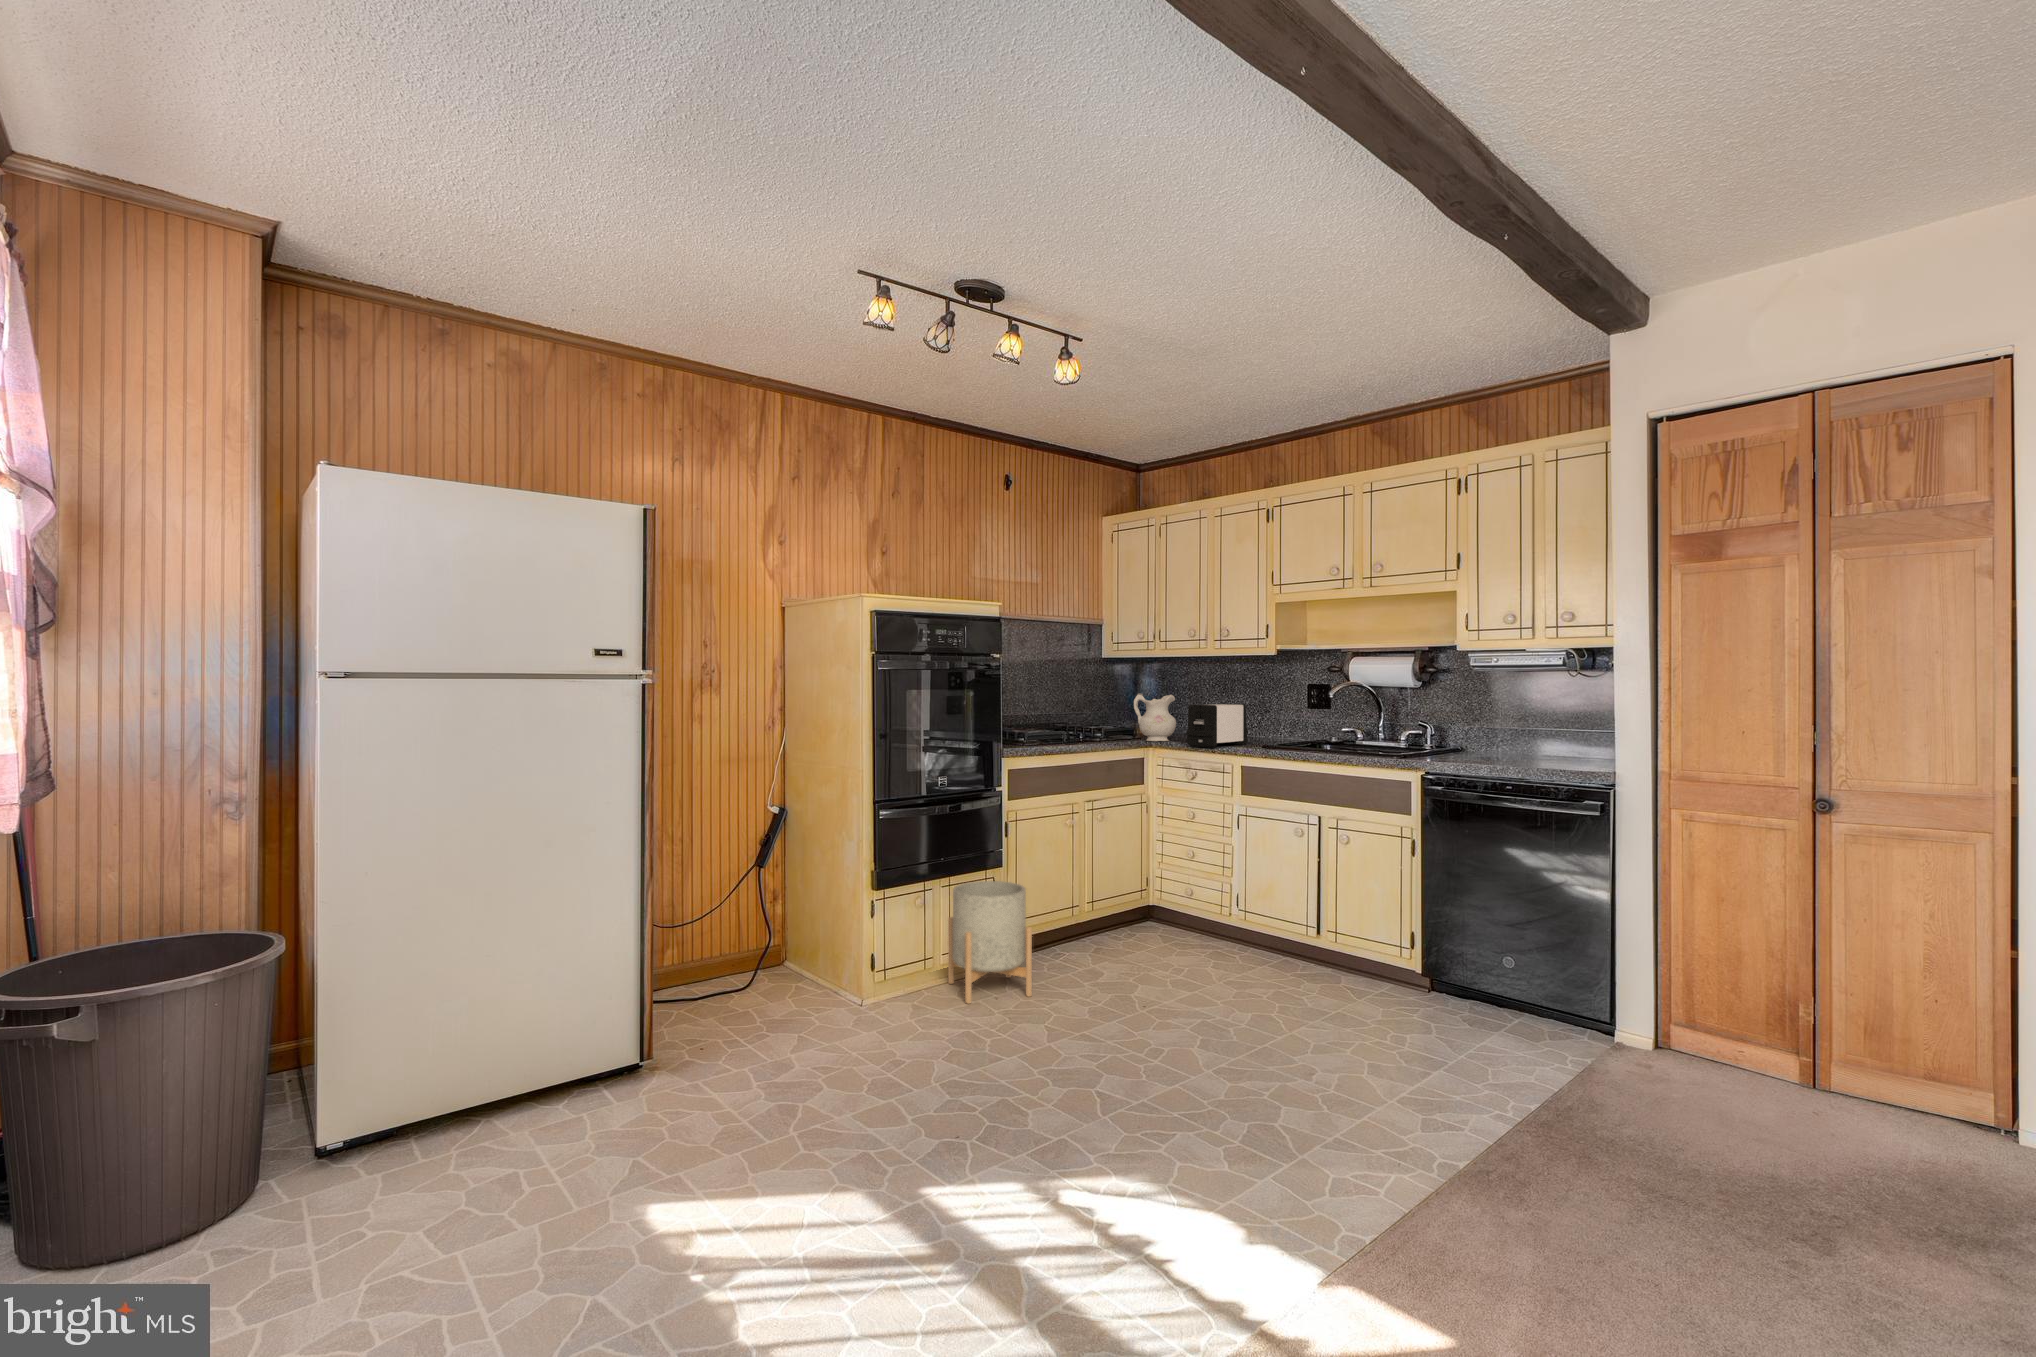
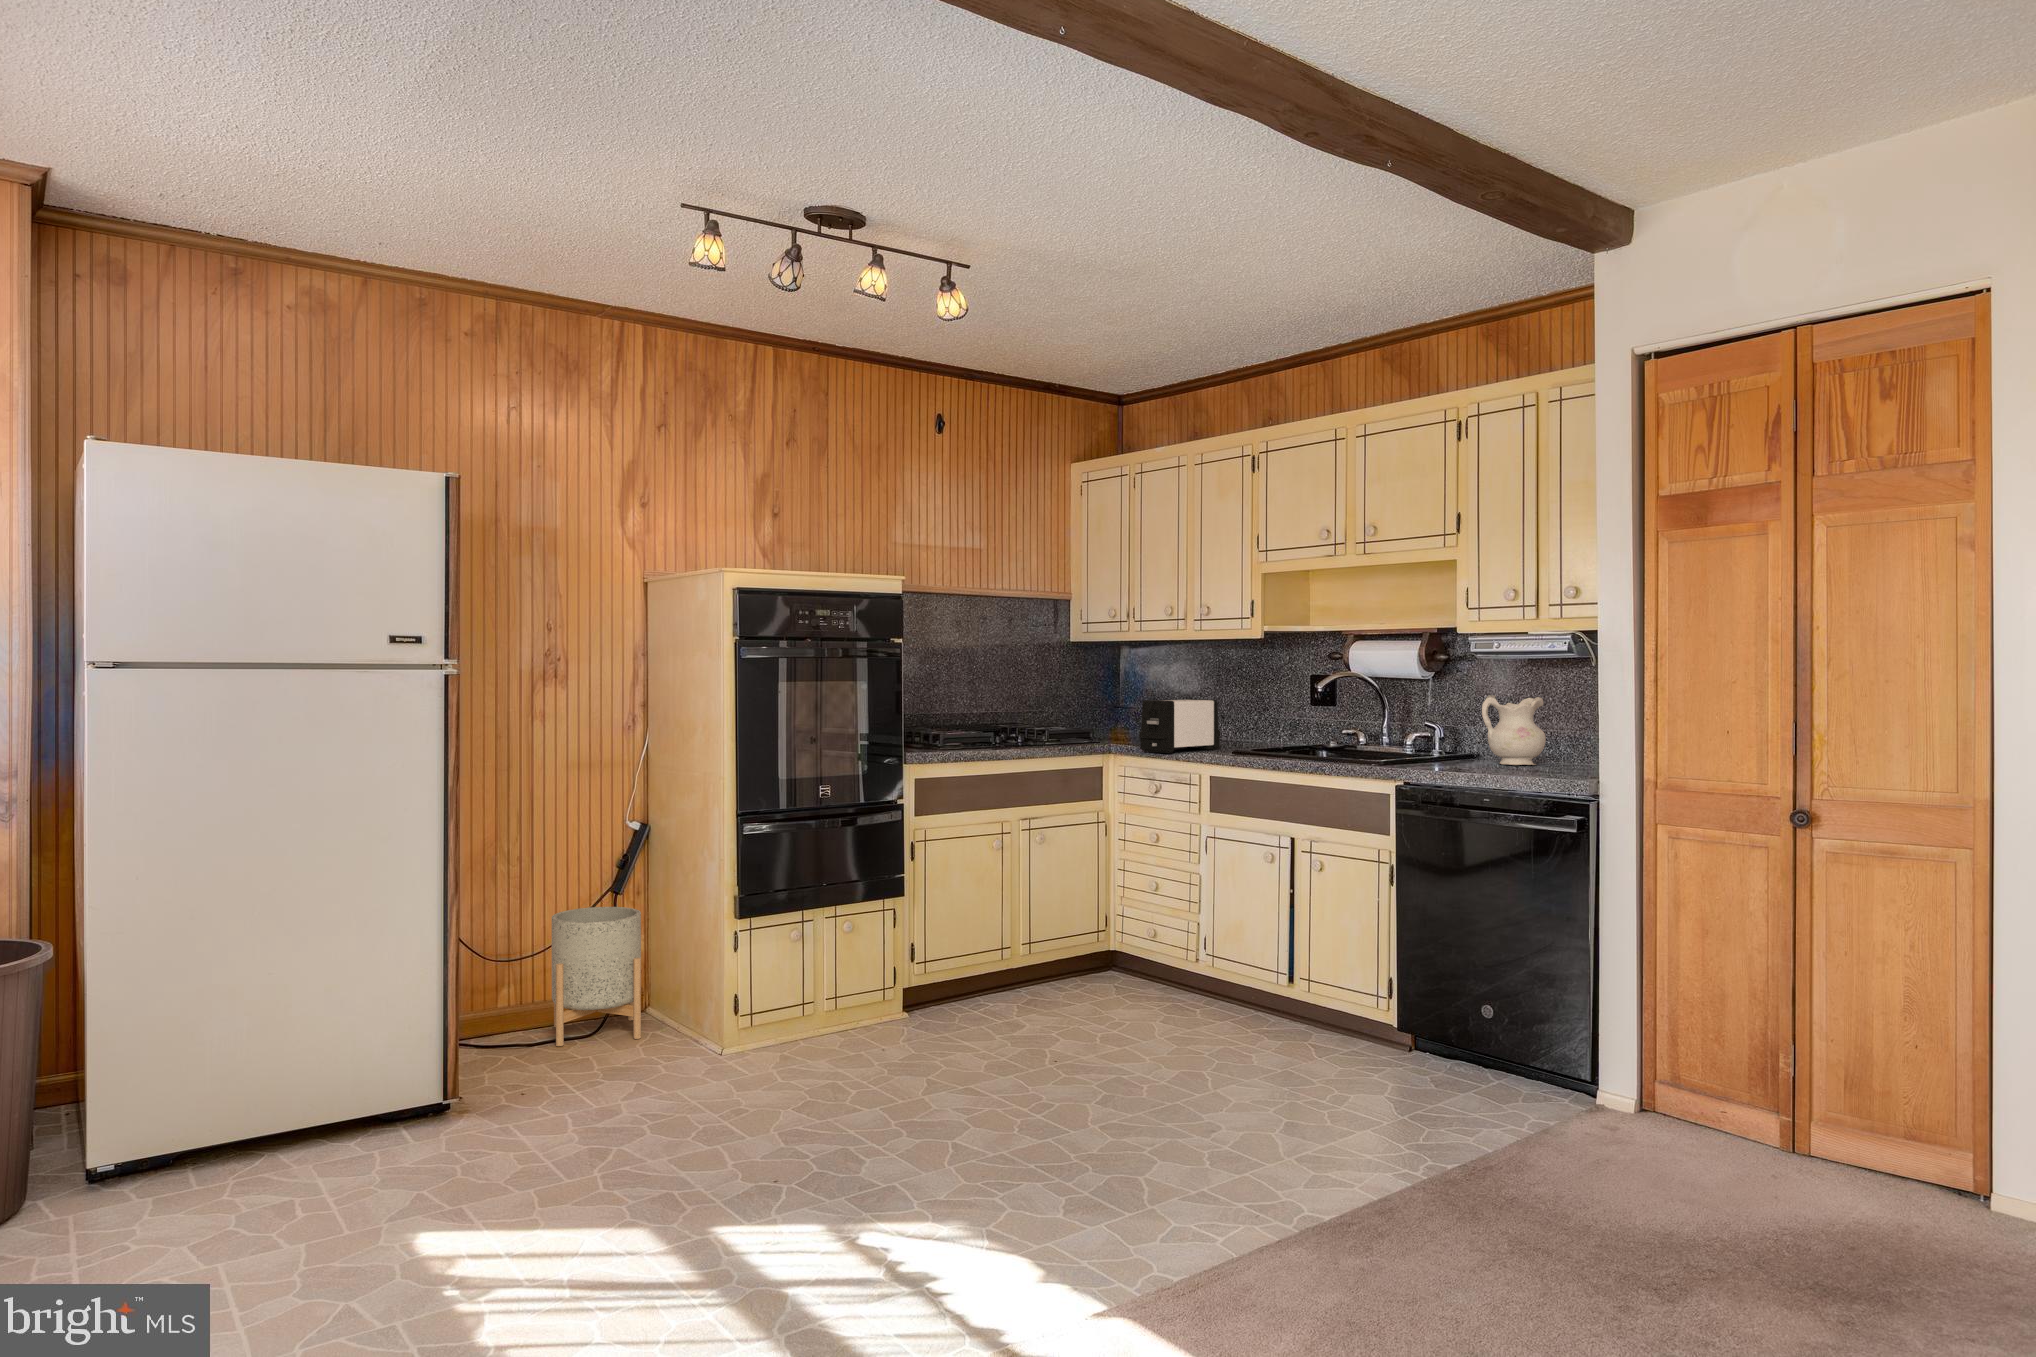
ceramic pitcher: present [1134,693,1176,741] -> present [1482,695,1546,765]
planter: present [948,881,1032,1004] -> present [552,907,641,1046]

